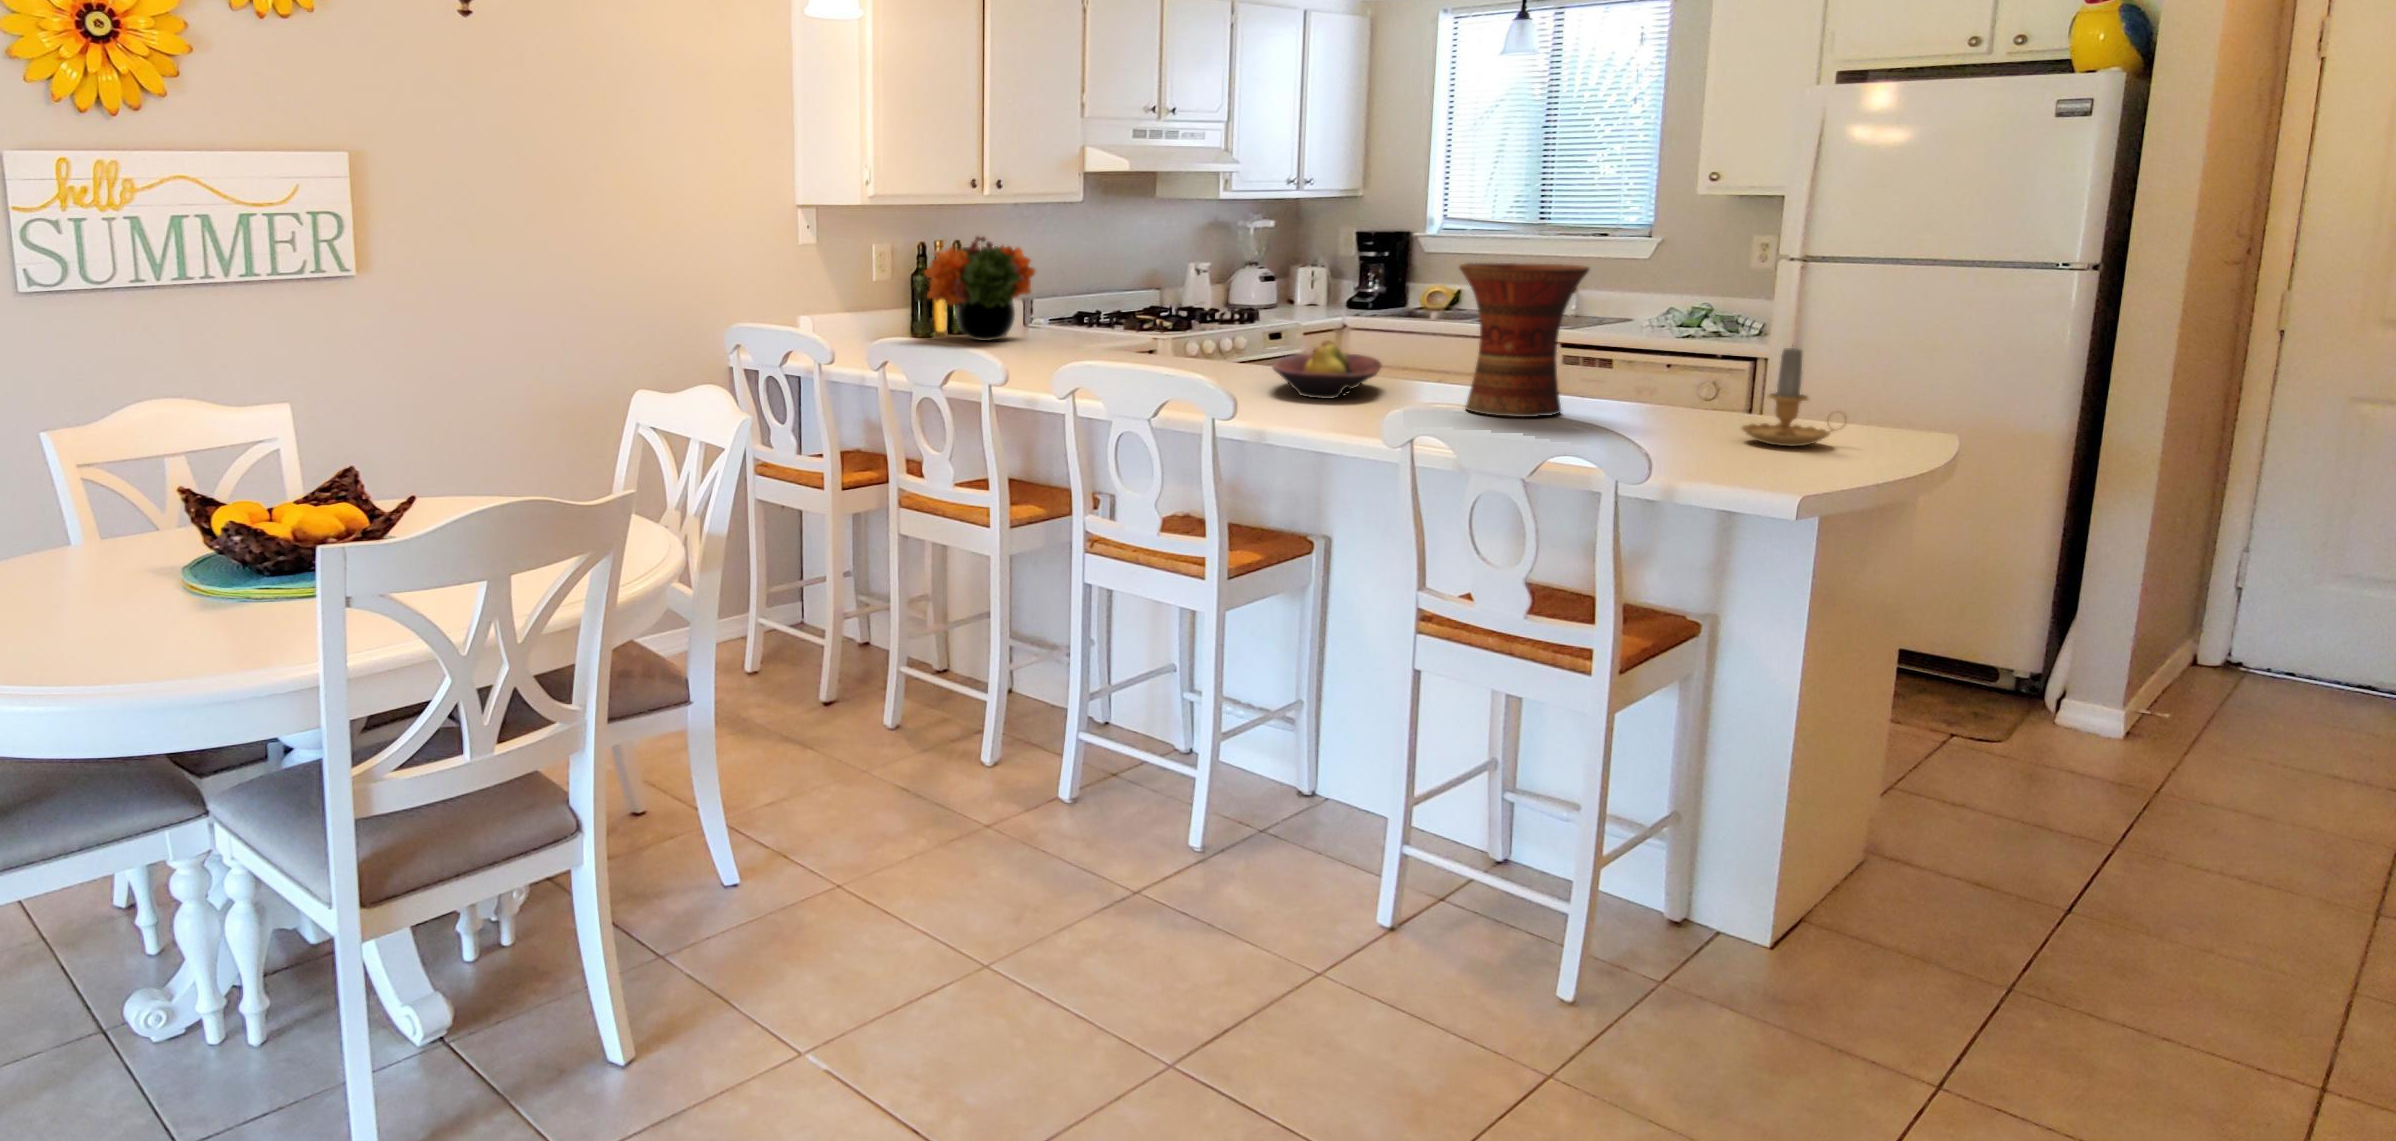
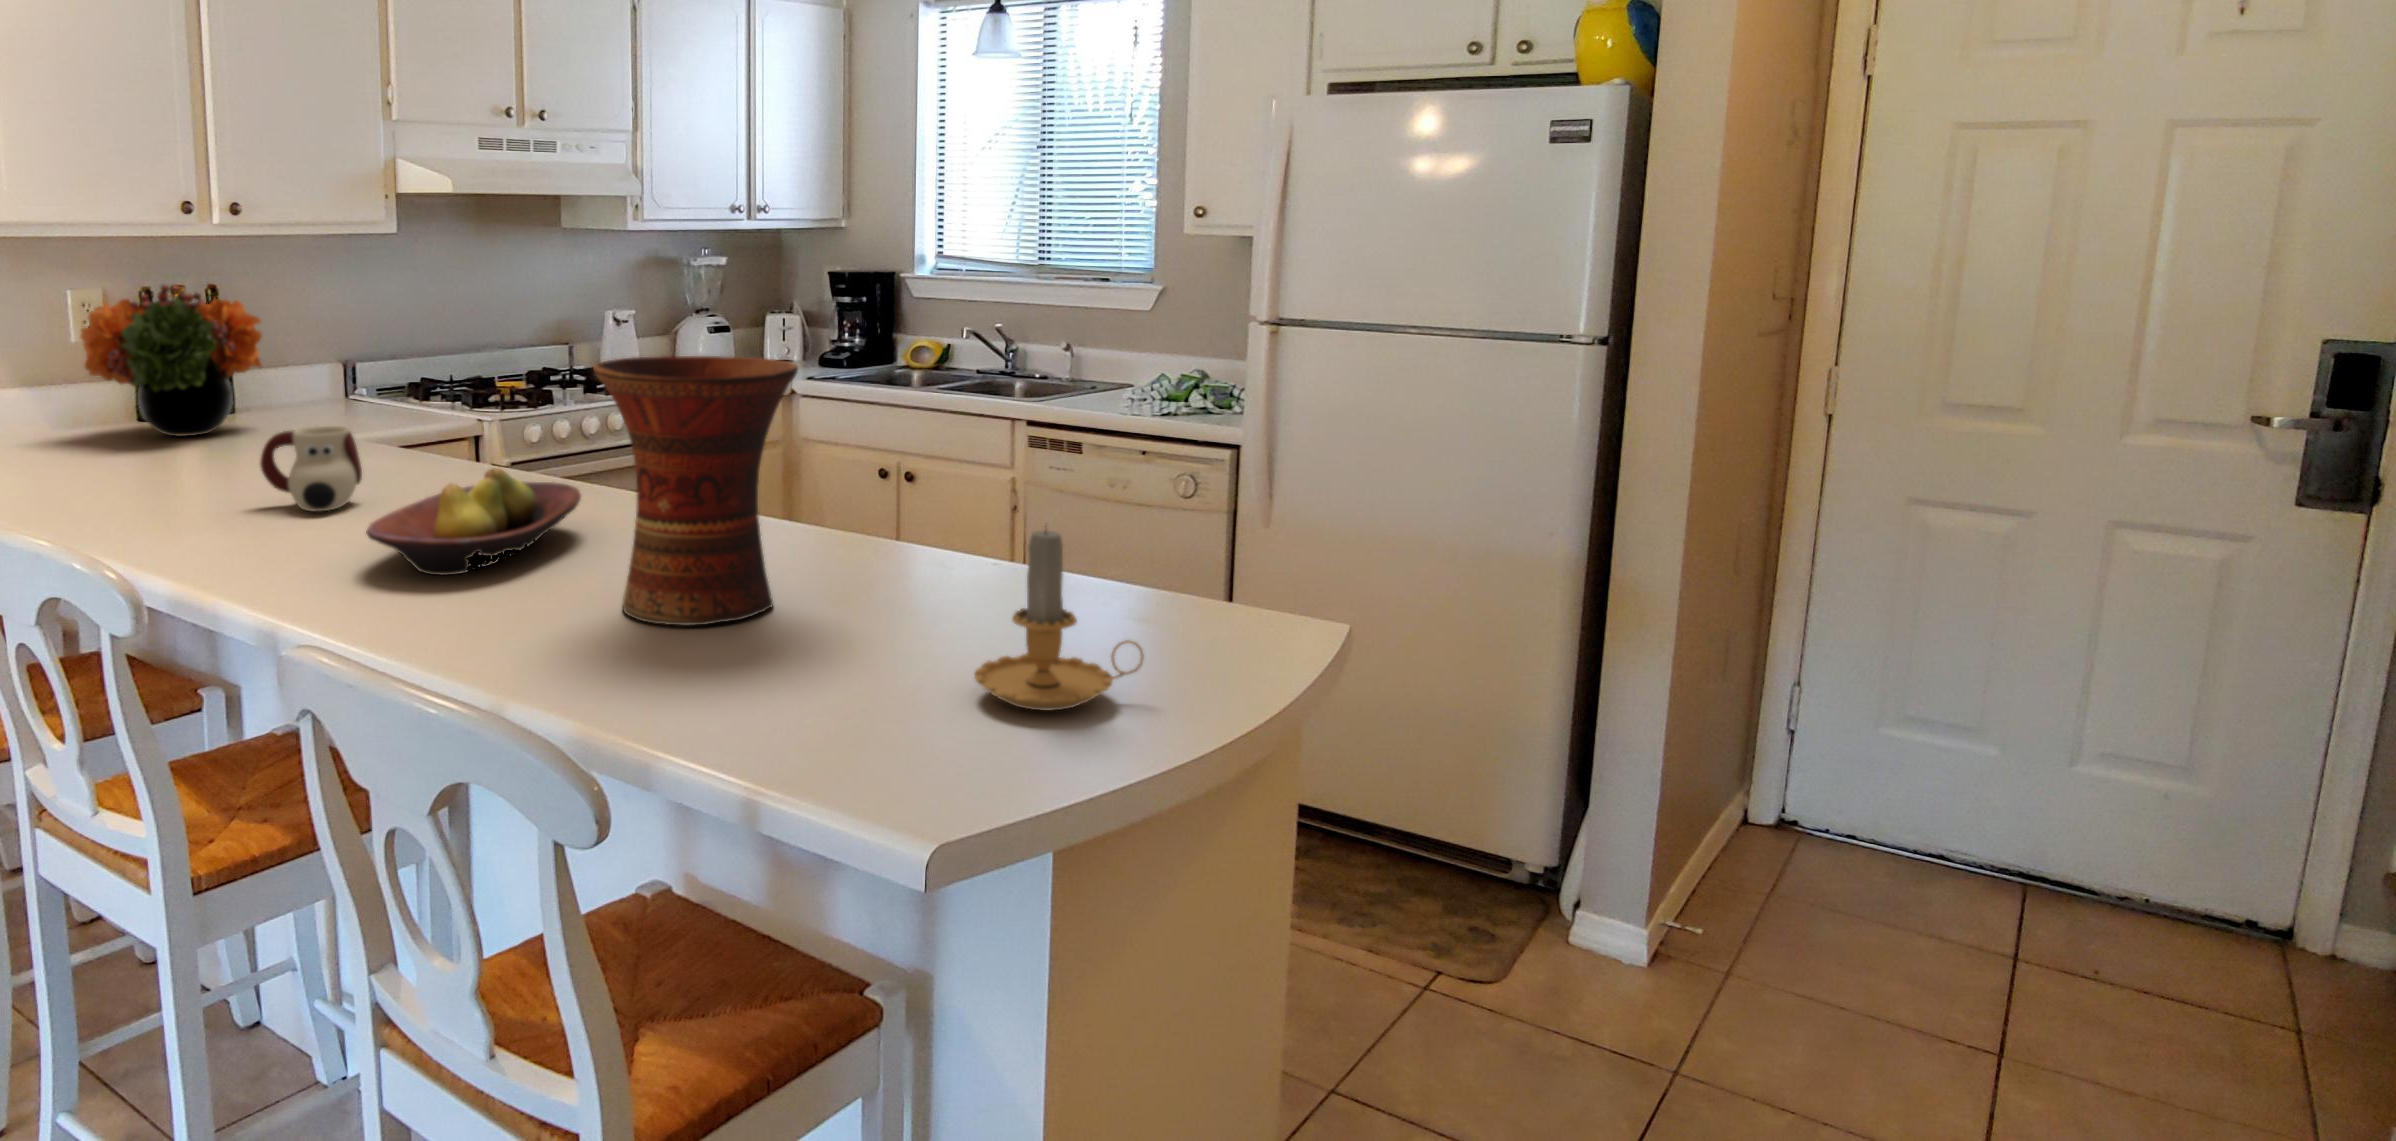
mug: none [1135,321,1197,373] -> present [260,426,362,512]

